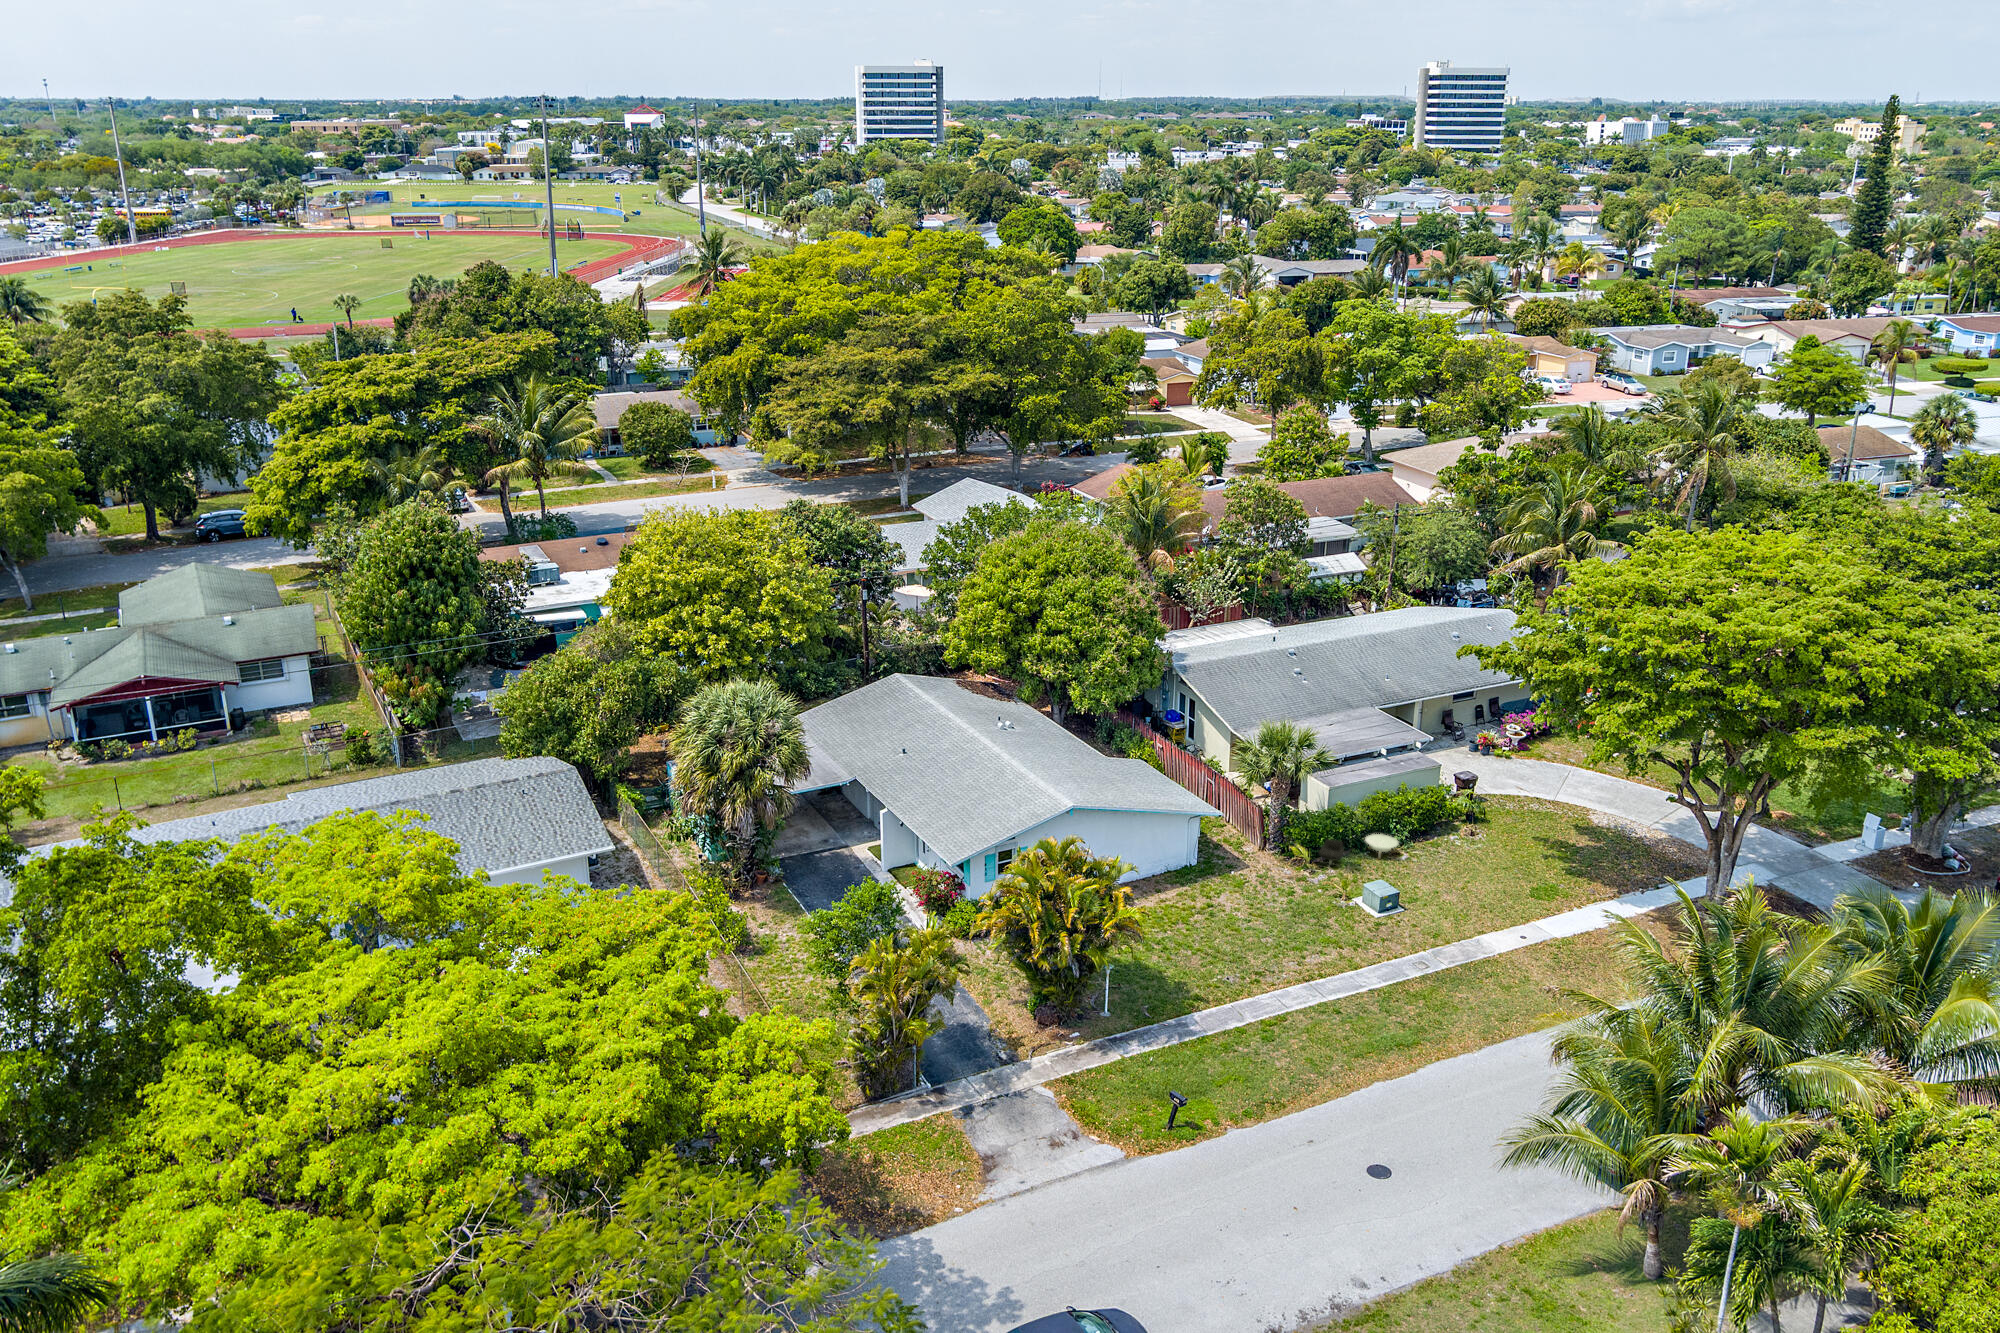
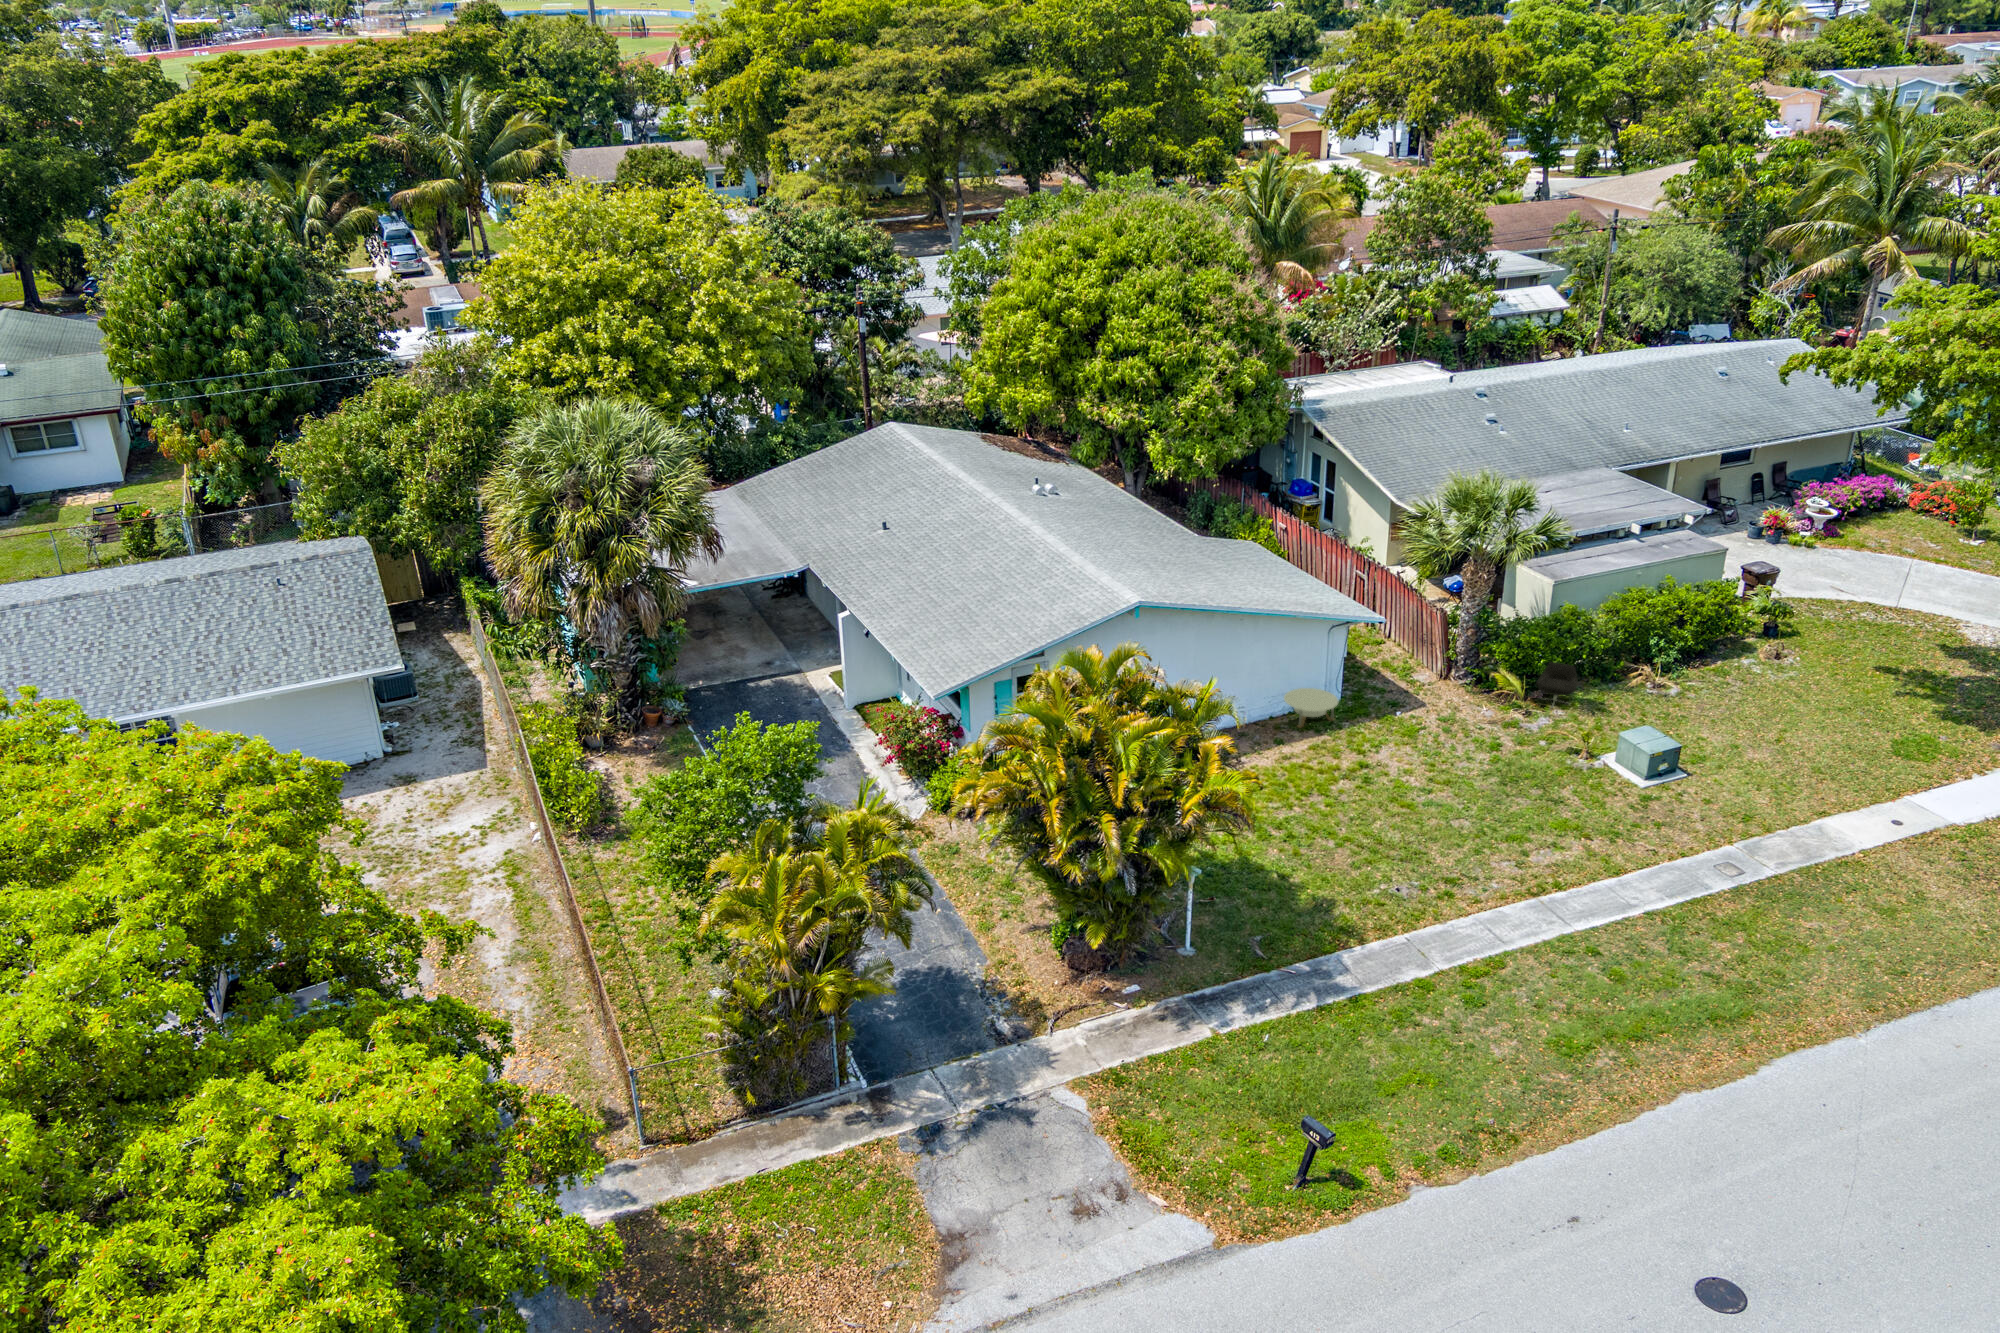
round table: present [1365,834,1398,859] -> present [1284,688,1338,728]

